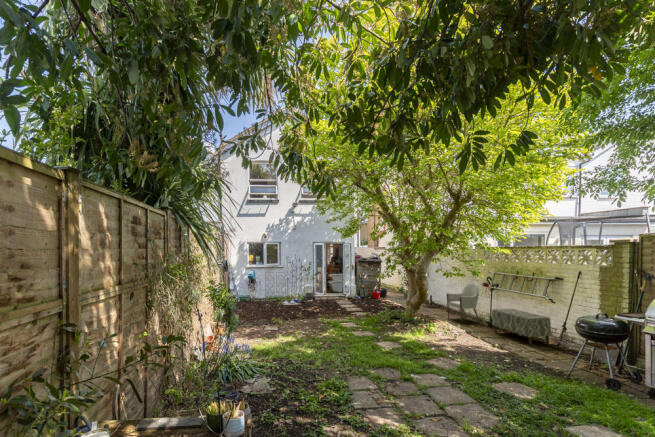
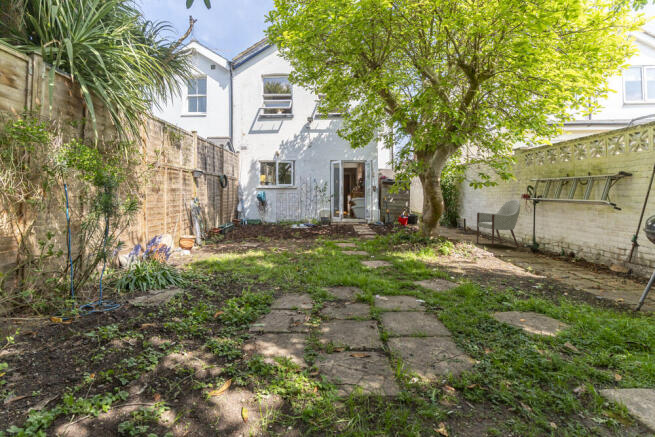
bench: present [492,309,551,345] -> none [532,227,622,272]

